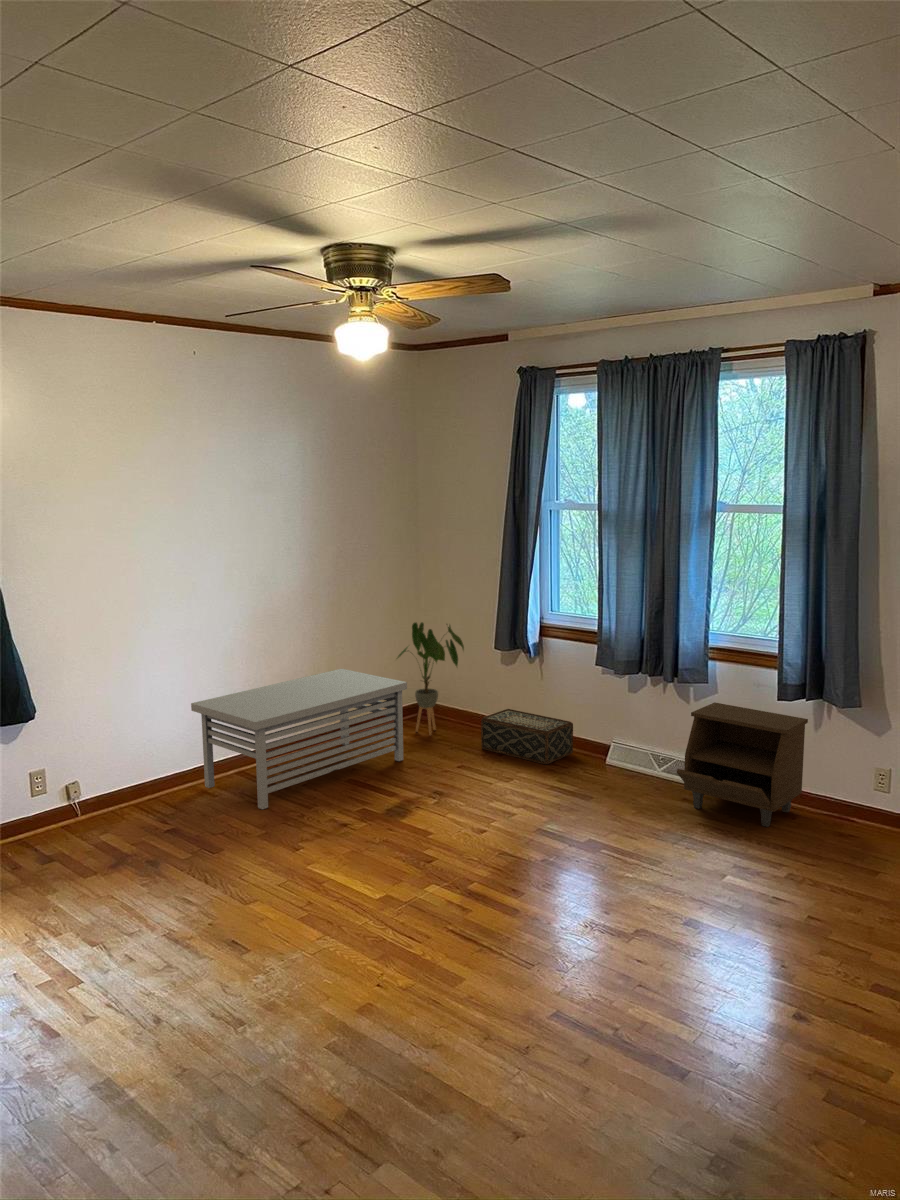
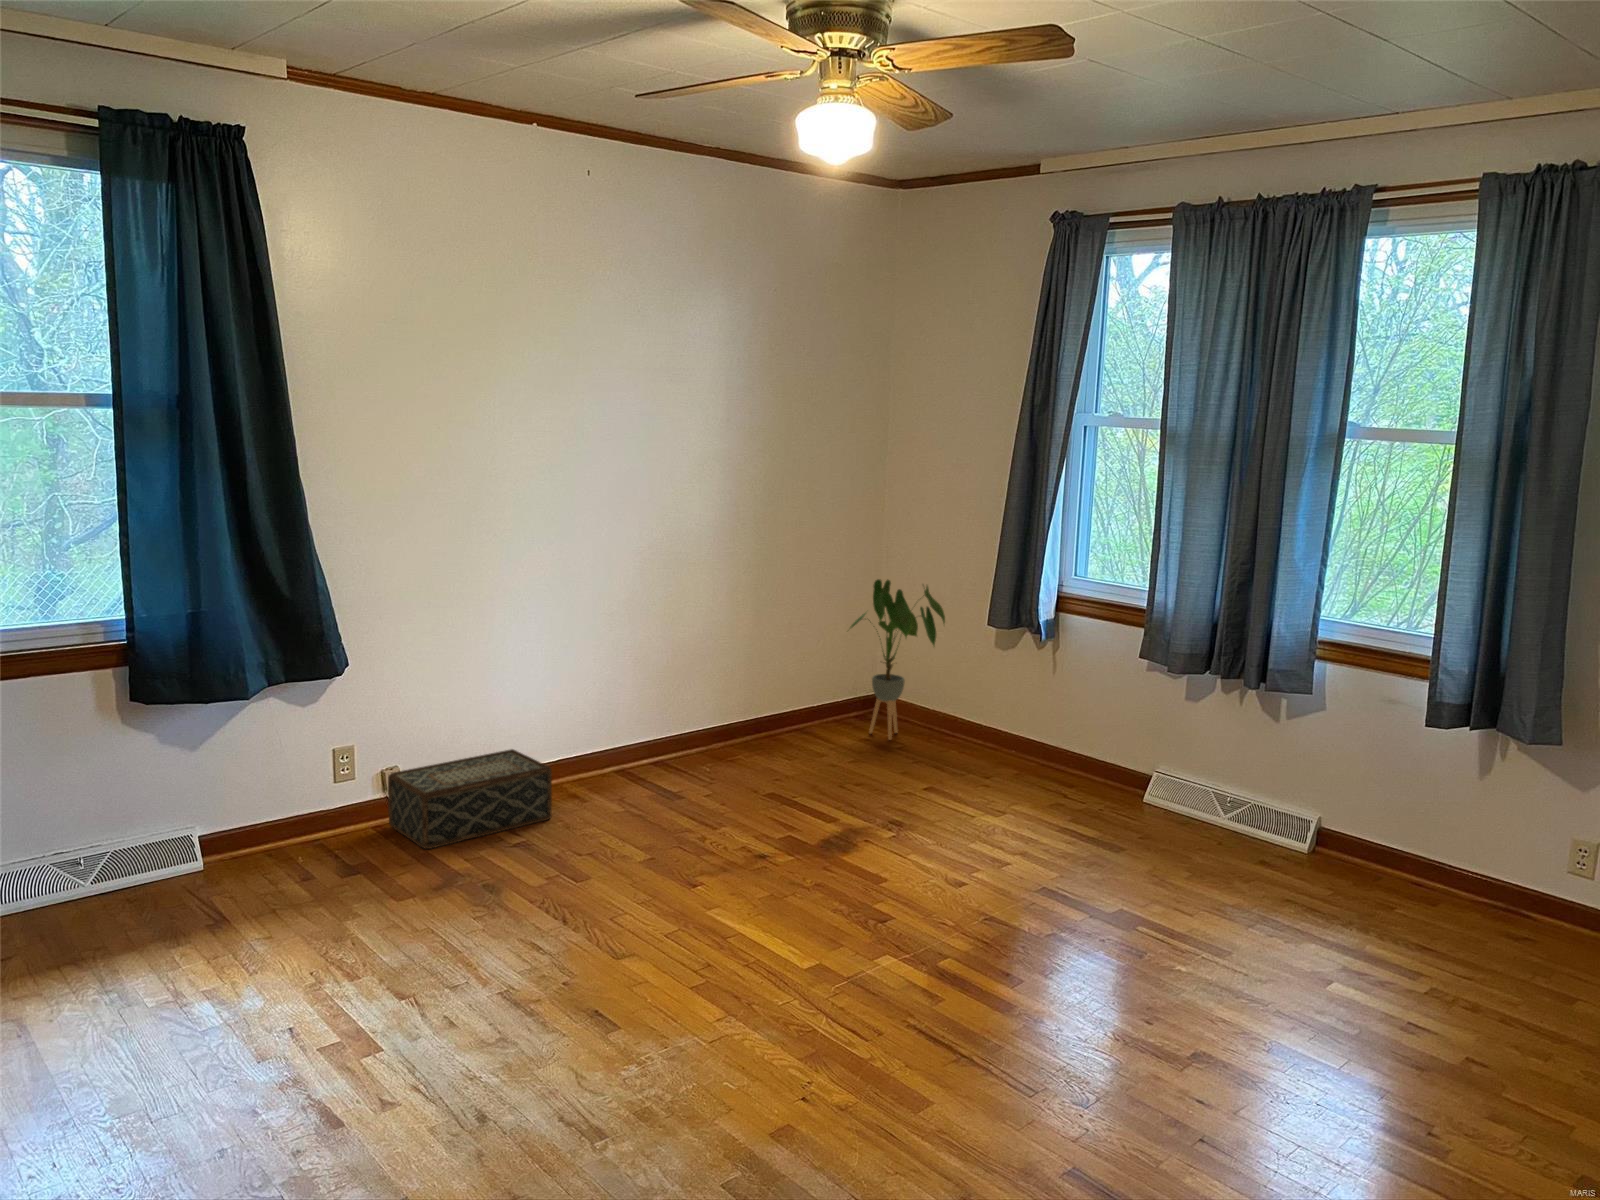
storage bench: present [191,669,407,809] -> none [561,637,863,824]
nightstand: present [677,702,808,827] -> none [1257,722,1468,912]
woven basket: present [481,709,573,764] -> present [388,749,552,849]

